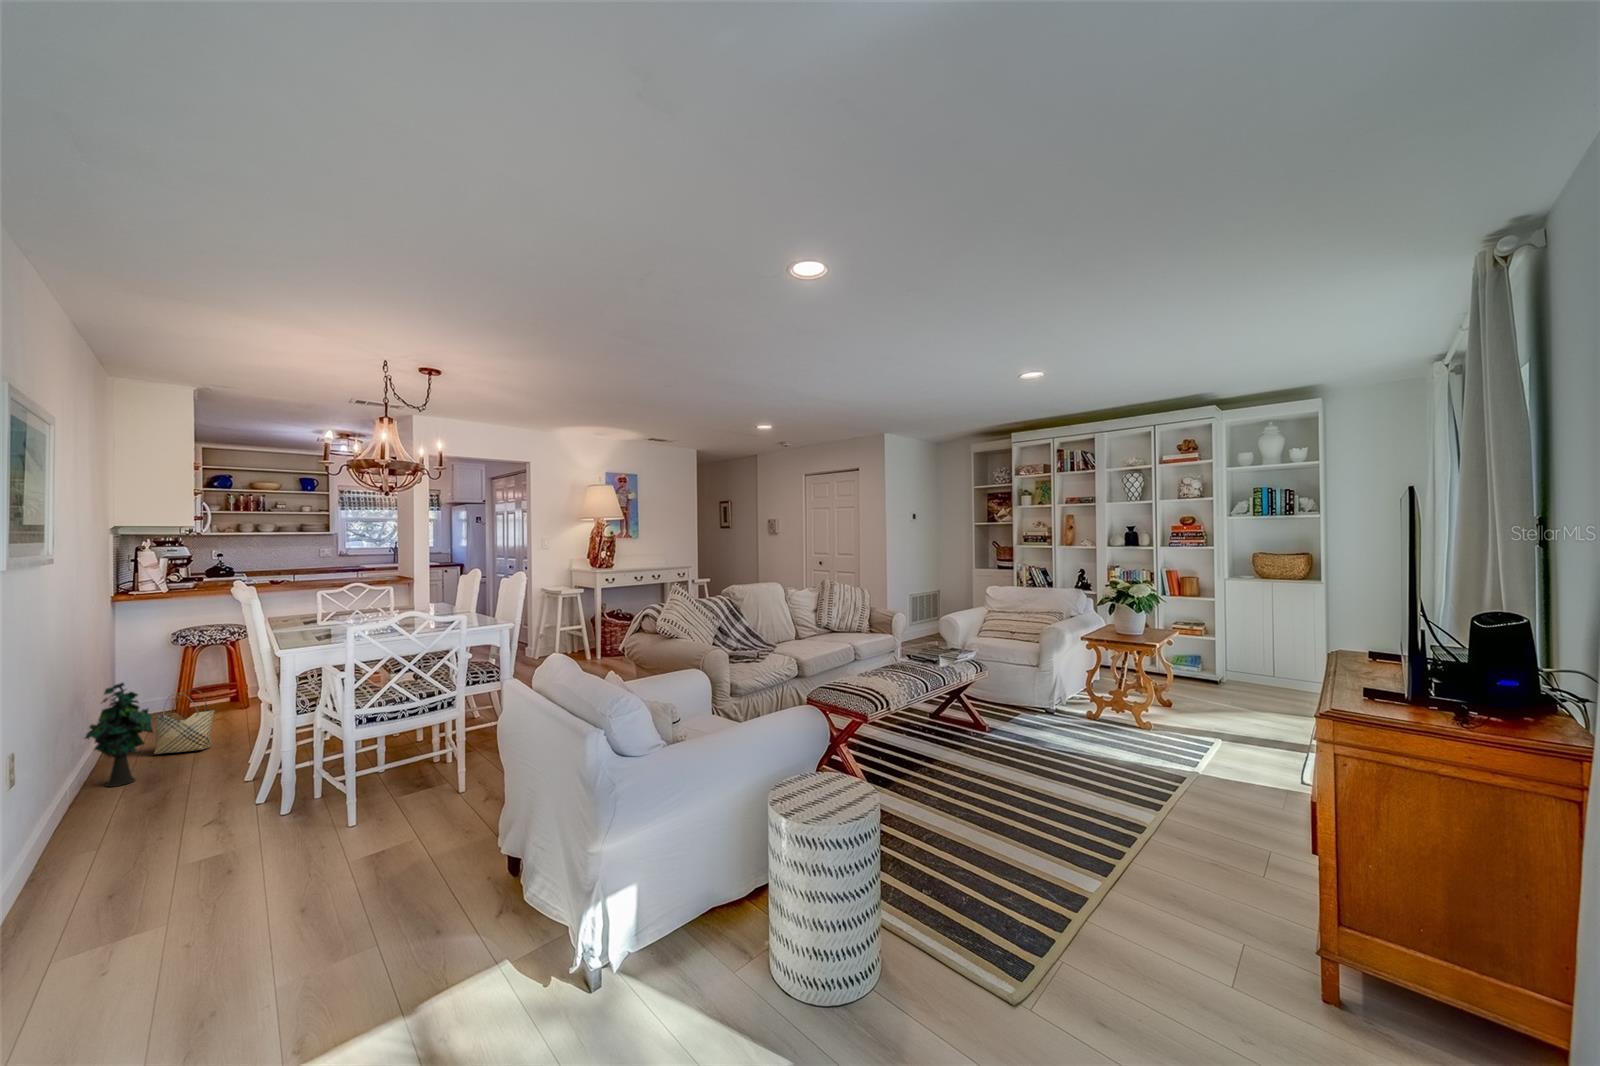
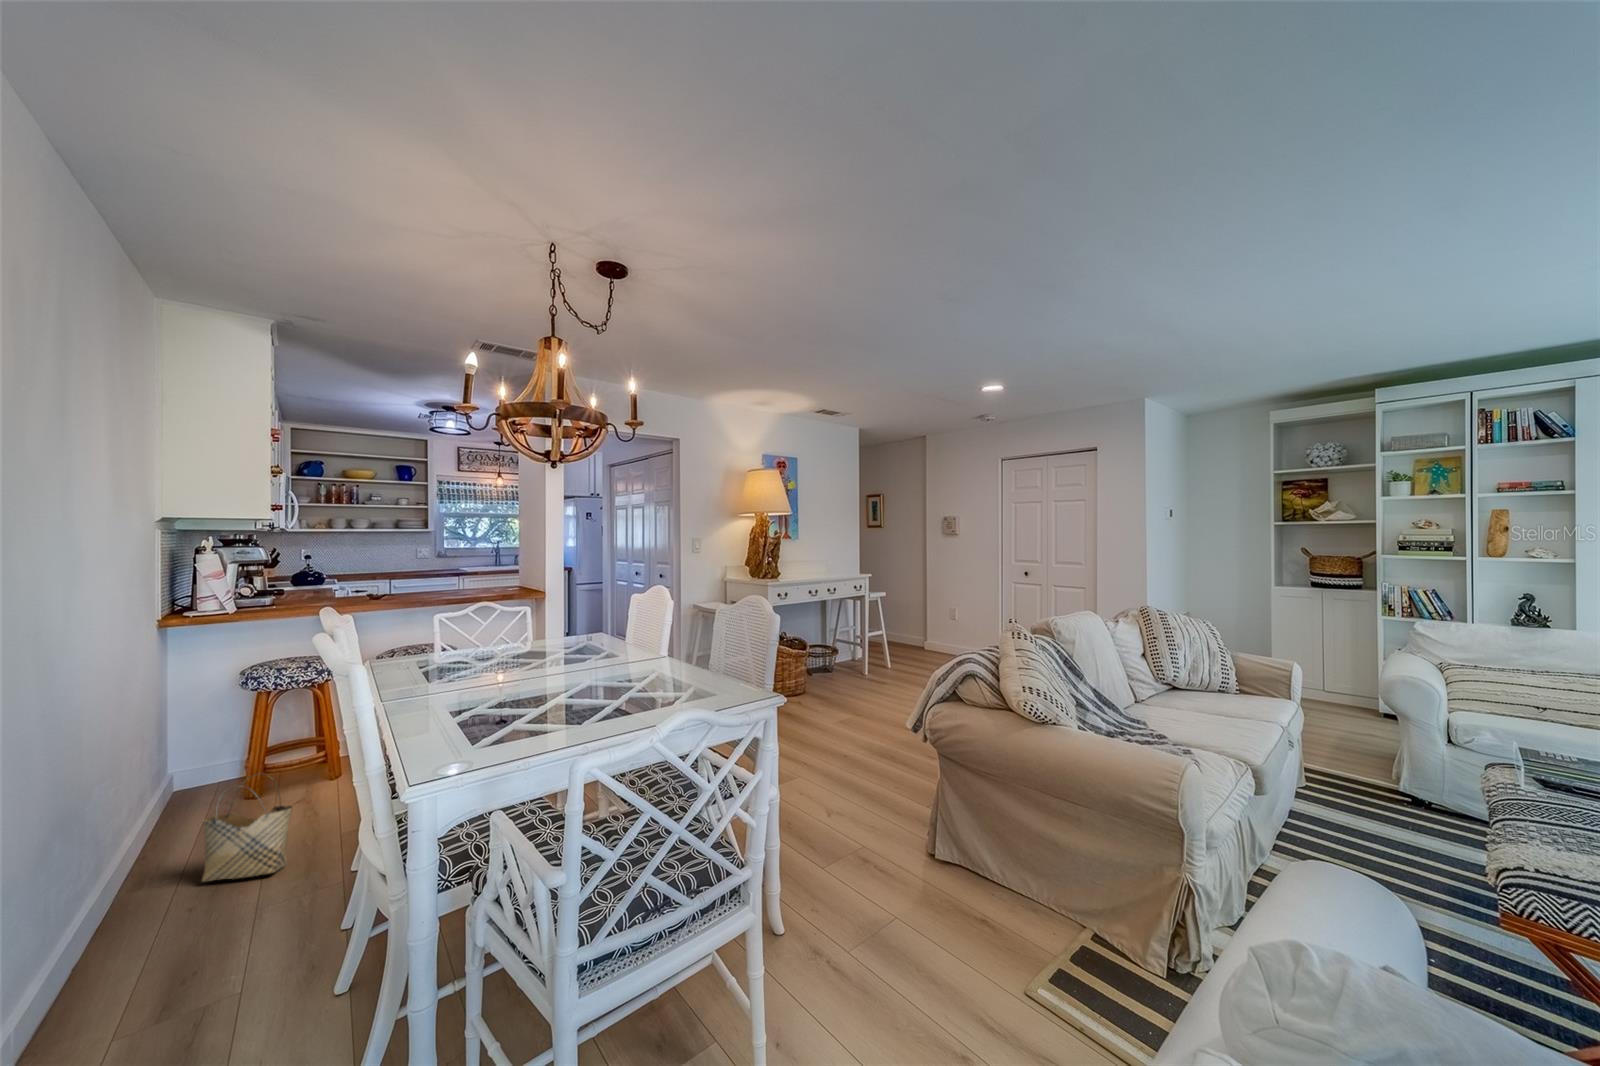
decorative plant: present [85,683,153,787] -> none [69,784,192,975]

